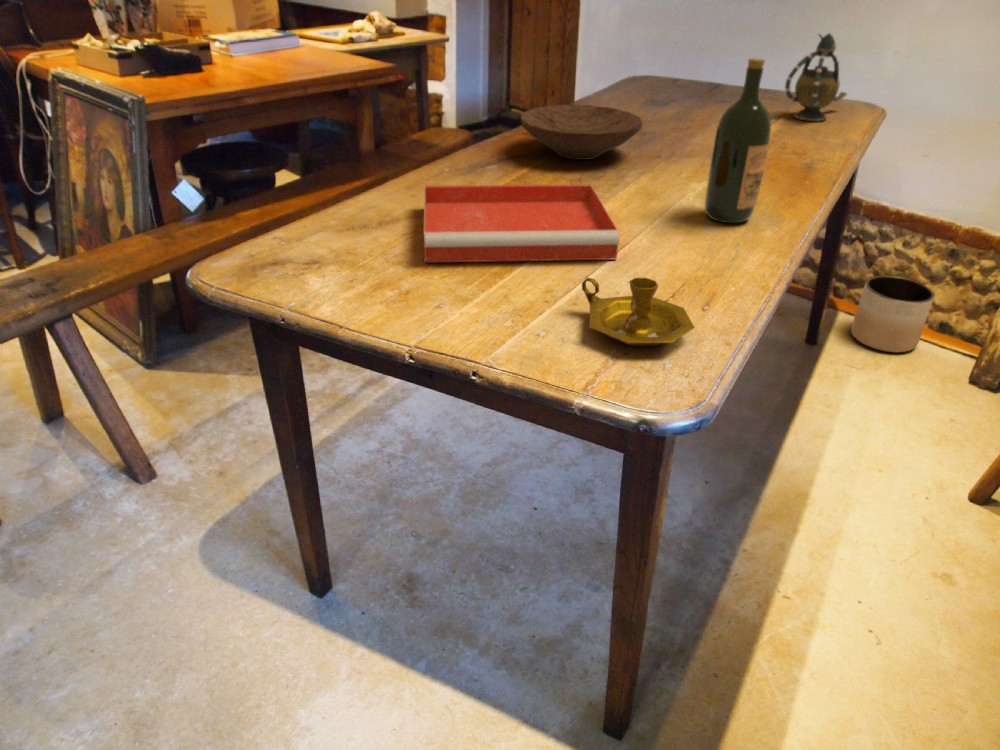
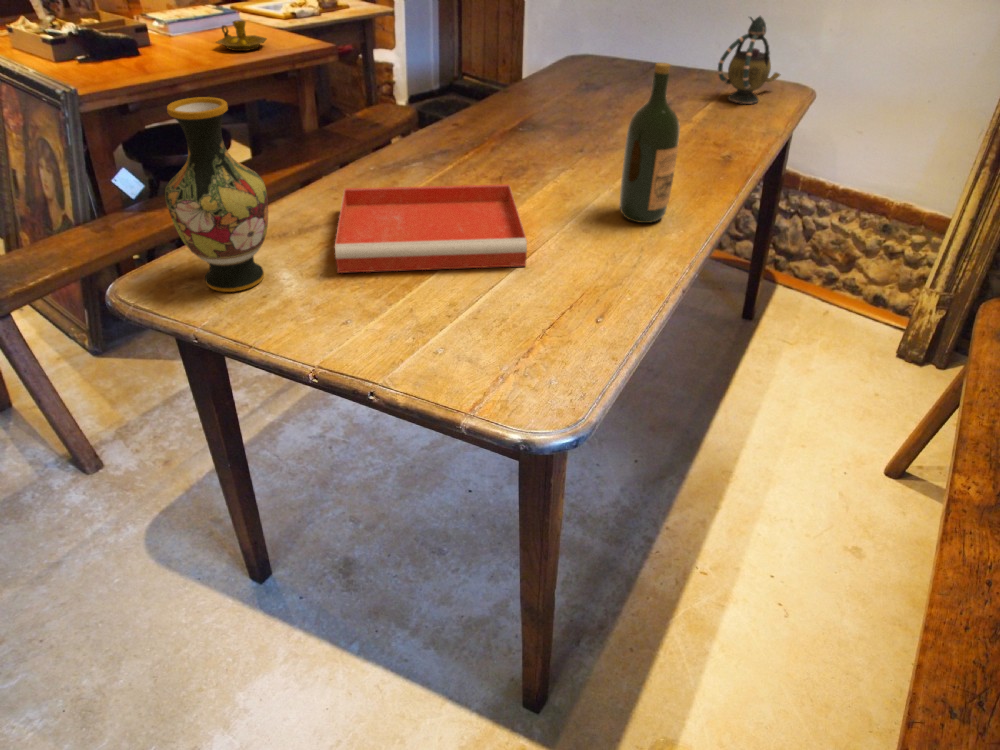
vase: none [260,78,361,278] -> present [165,97,268,292]
wooden bowl: present [521,105,642,160] -> none [449,94,568,152]
planter: present [851,276,934,353] -> none [789,250,866,326]
candlestick: present [582,278,694,346] -> present [216,20,267,51]

